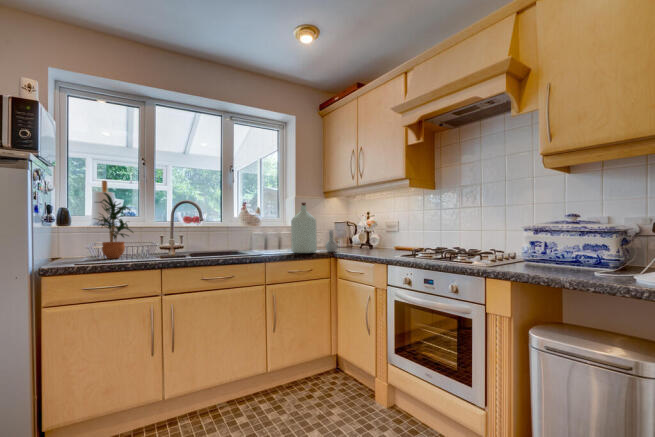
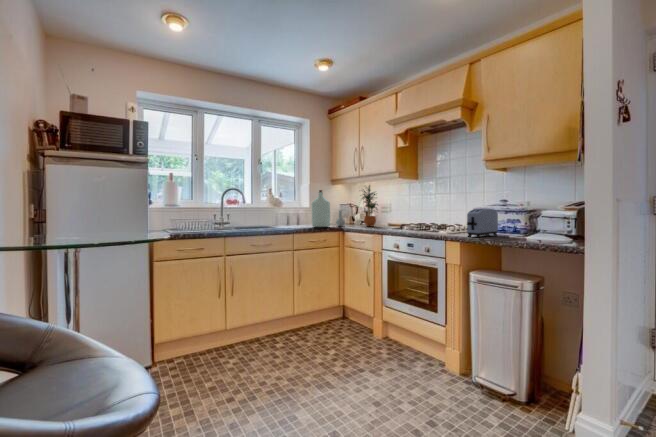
potted plant: present [98,193,133,259] -> present [362,185,378,226]
toaster: none [523,228,573,276] -> present [467,209,498,238]

